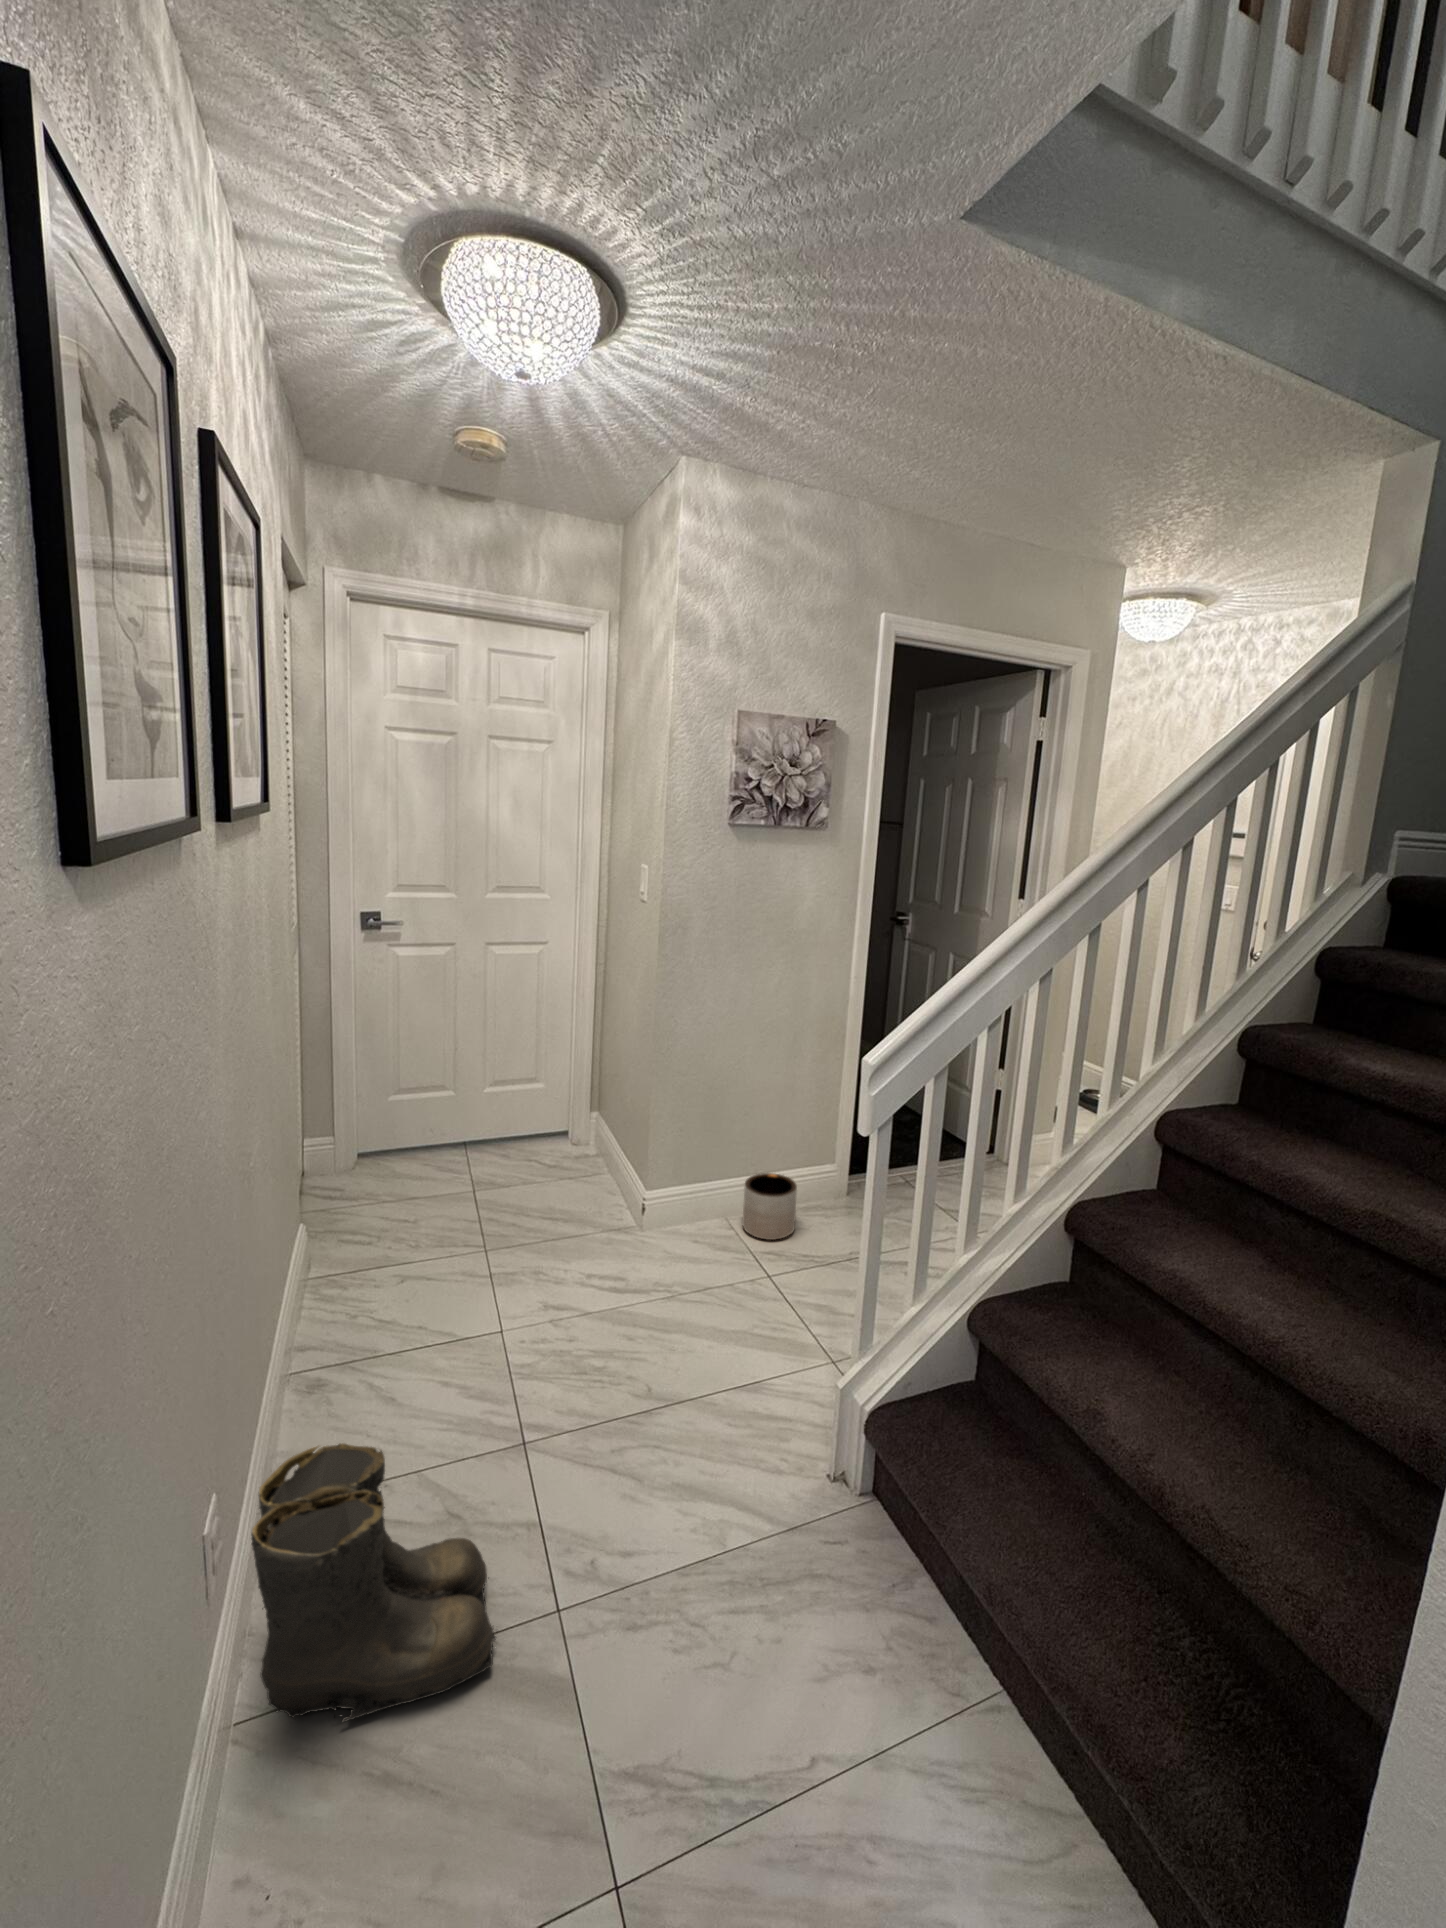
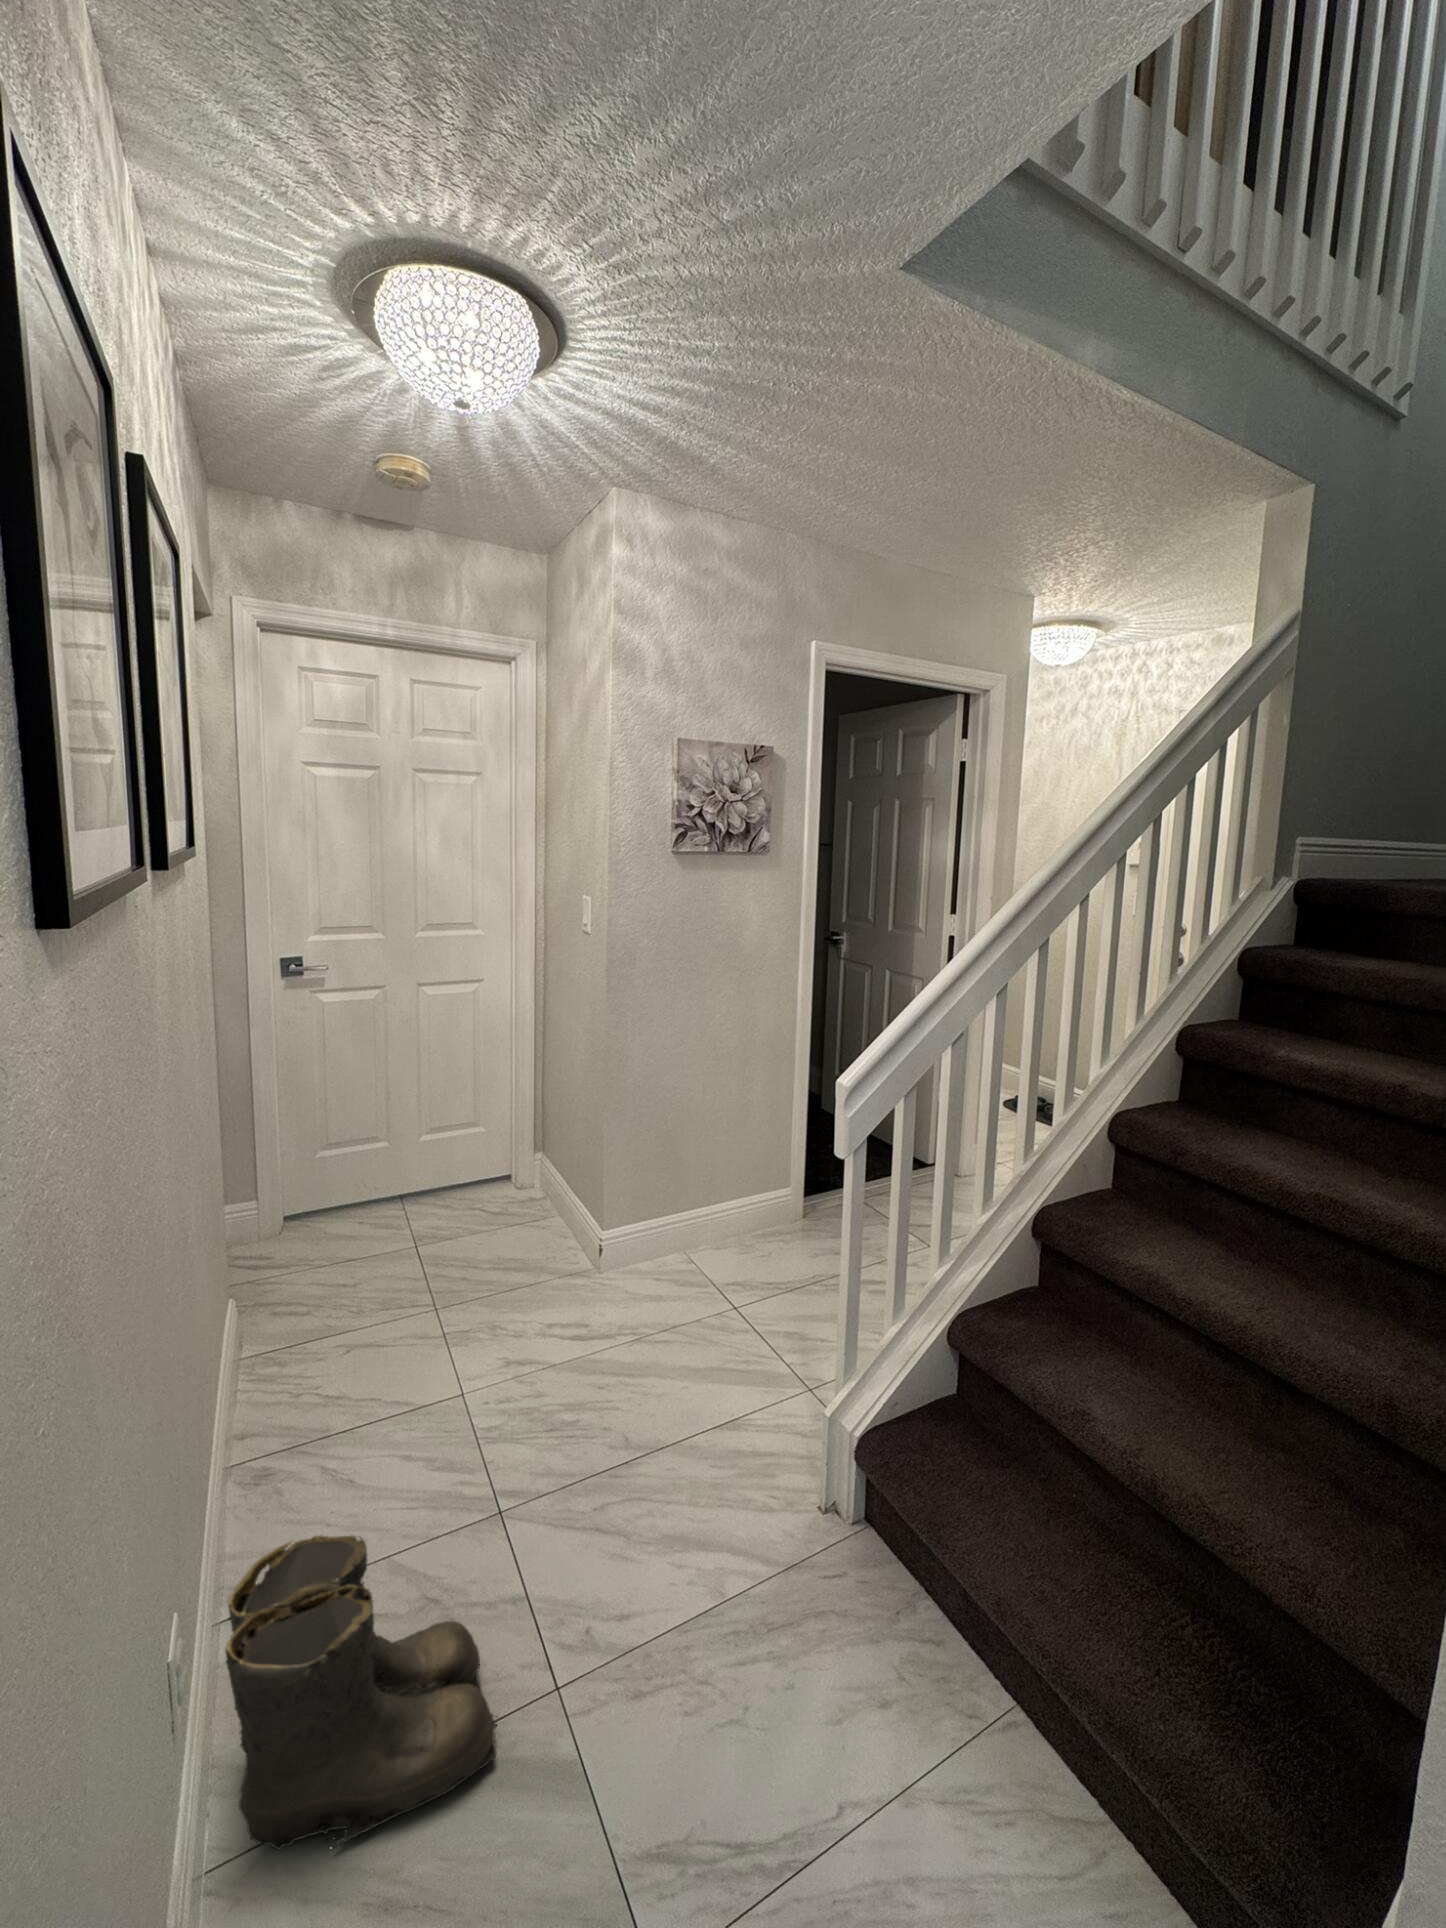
planter: present [742,1173,797,1240] -> none [701,1200,754,1267]

